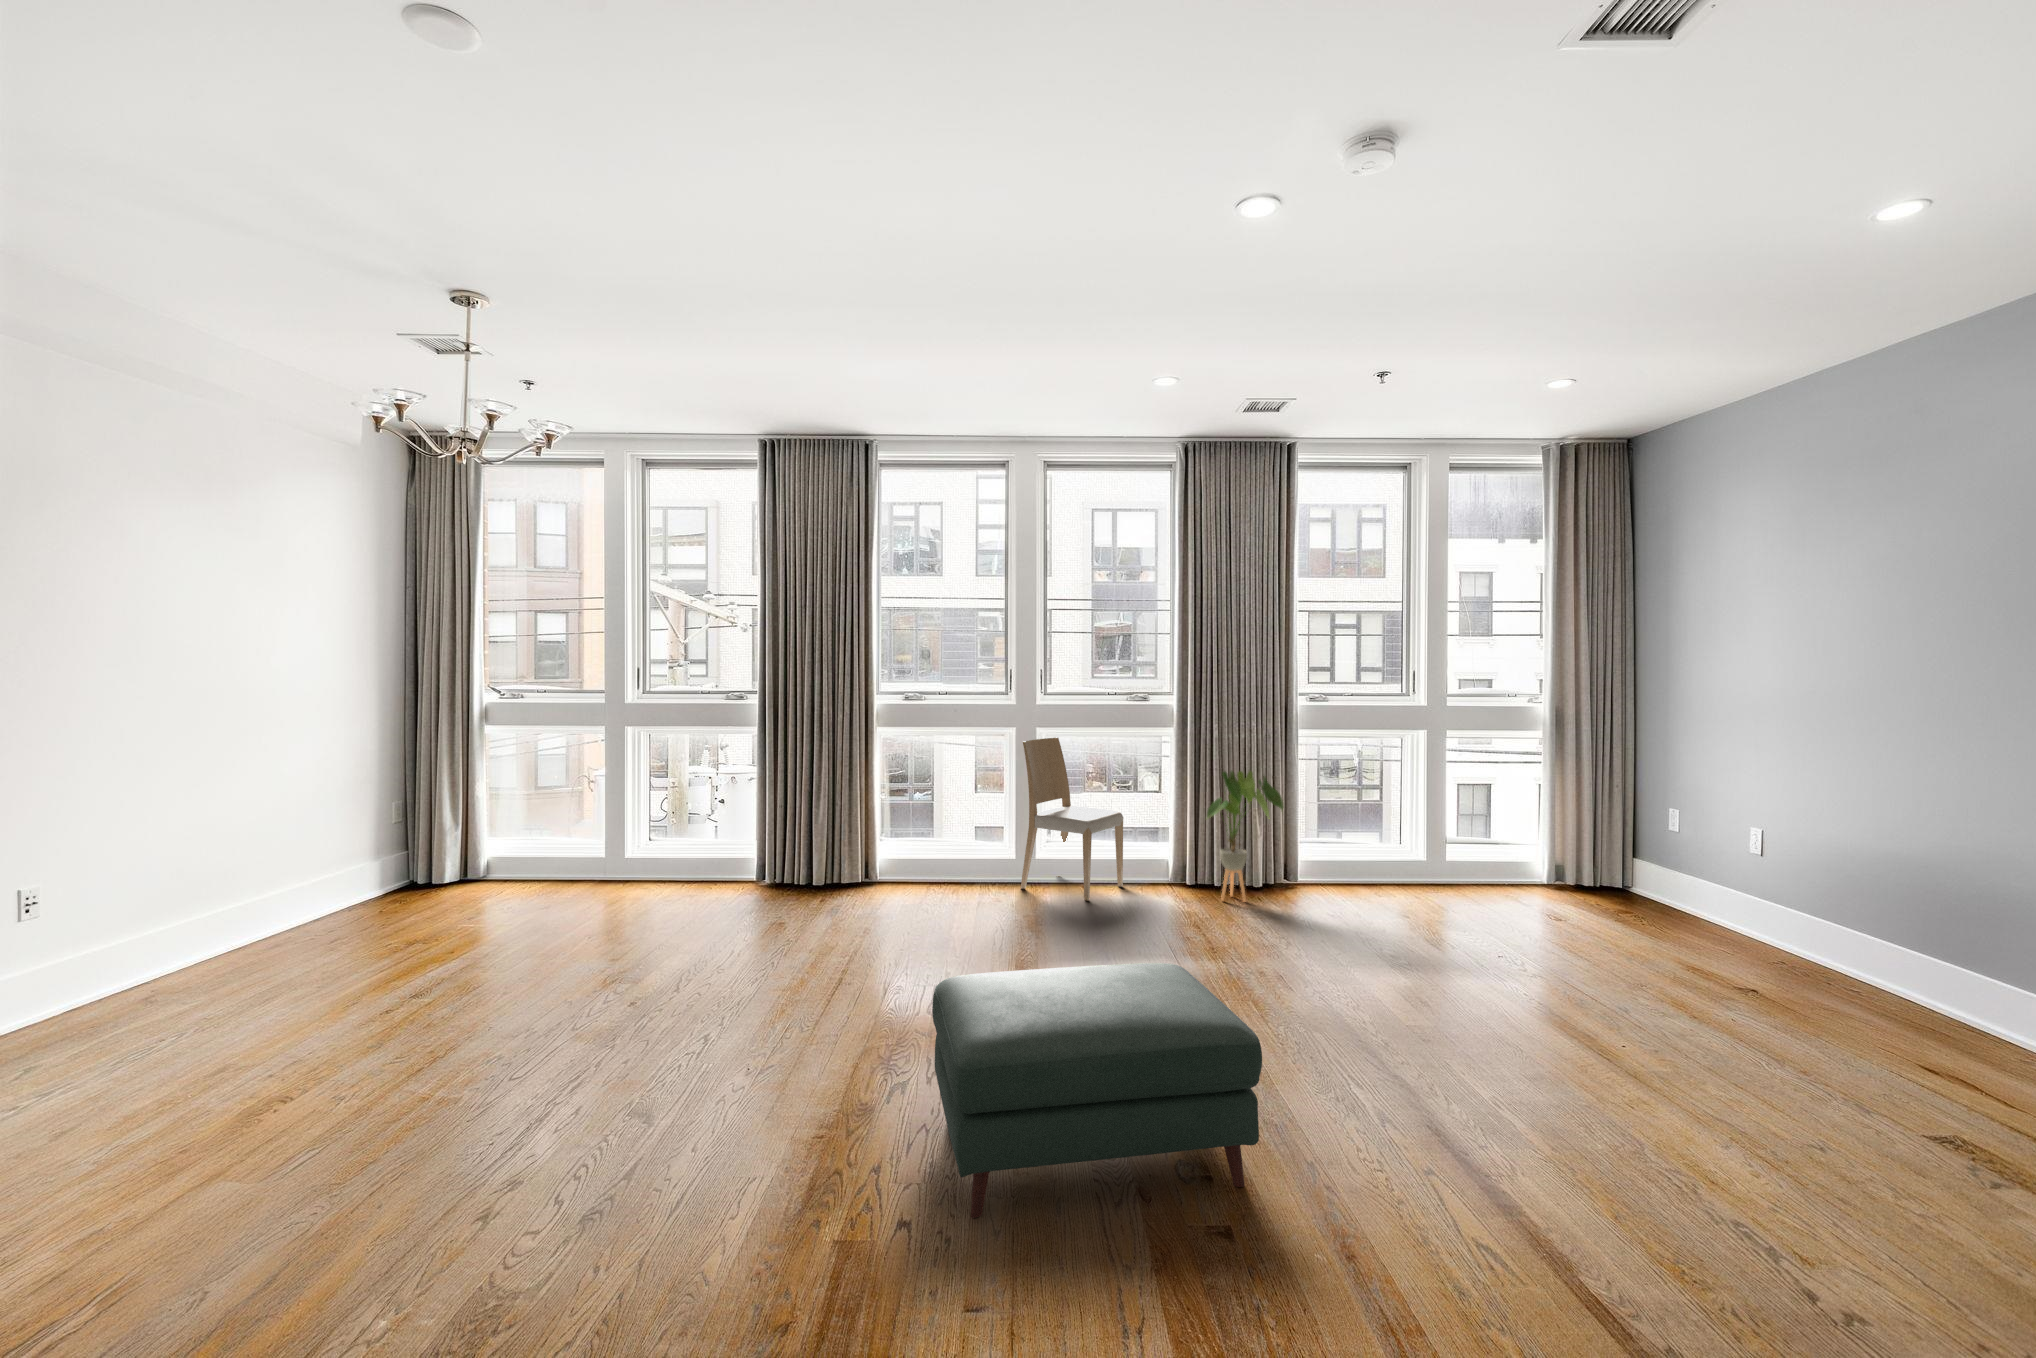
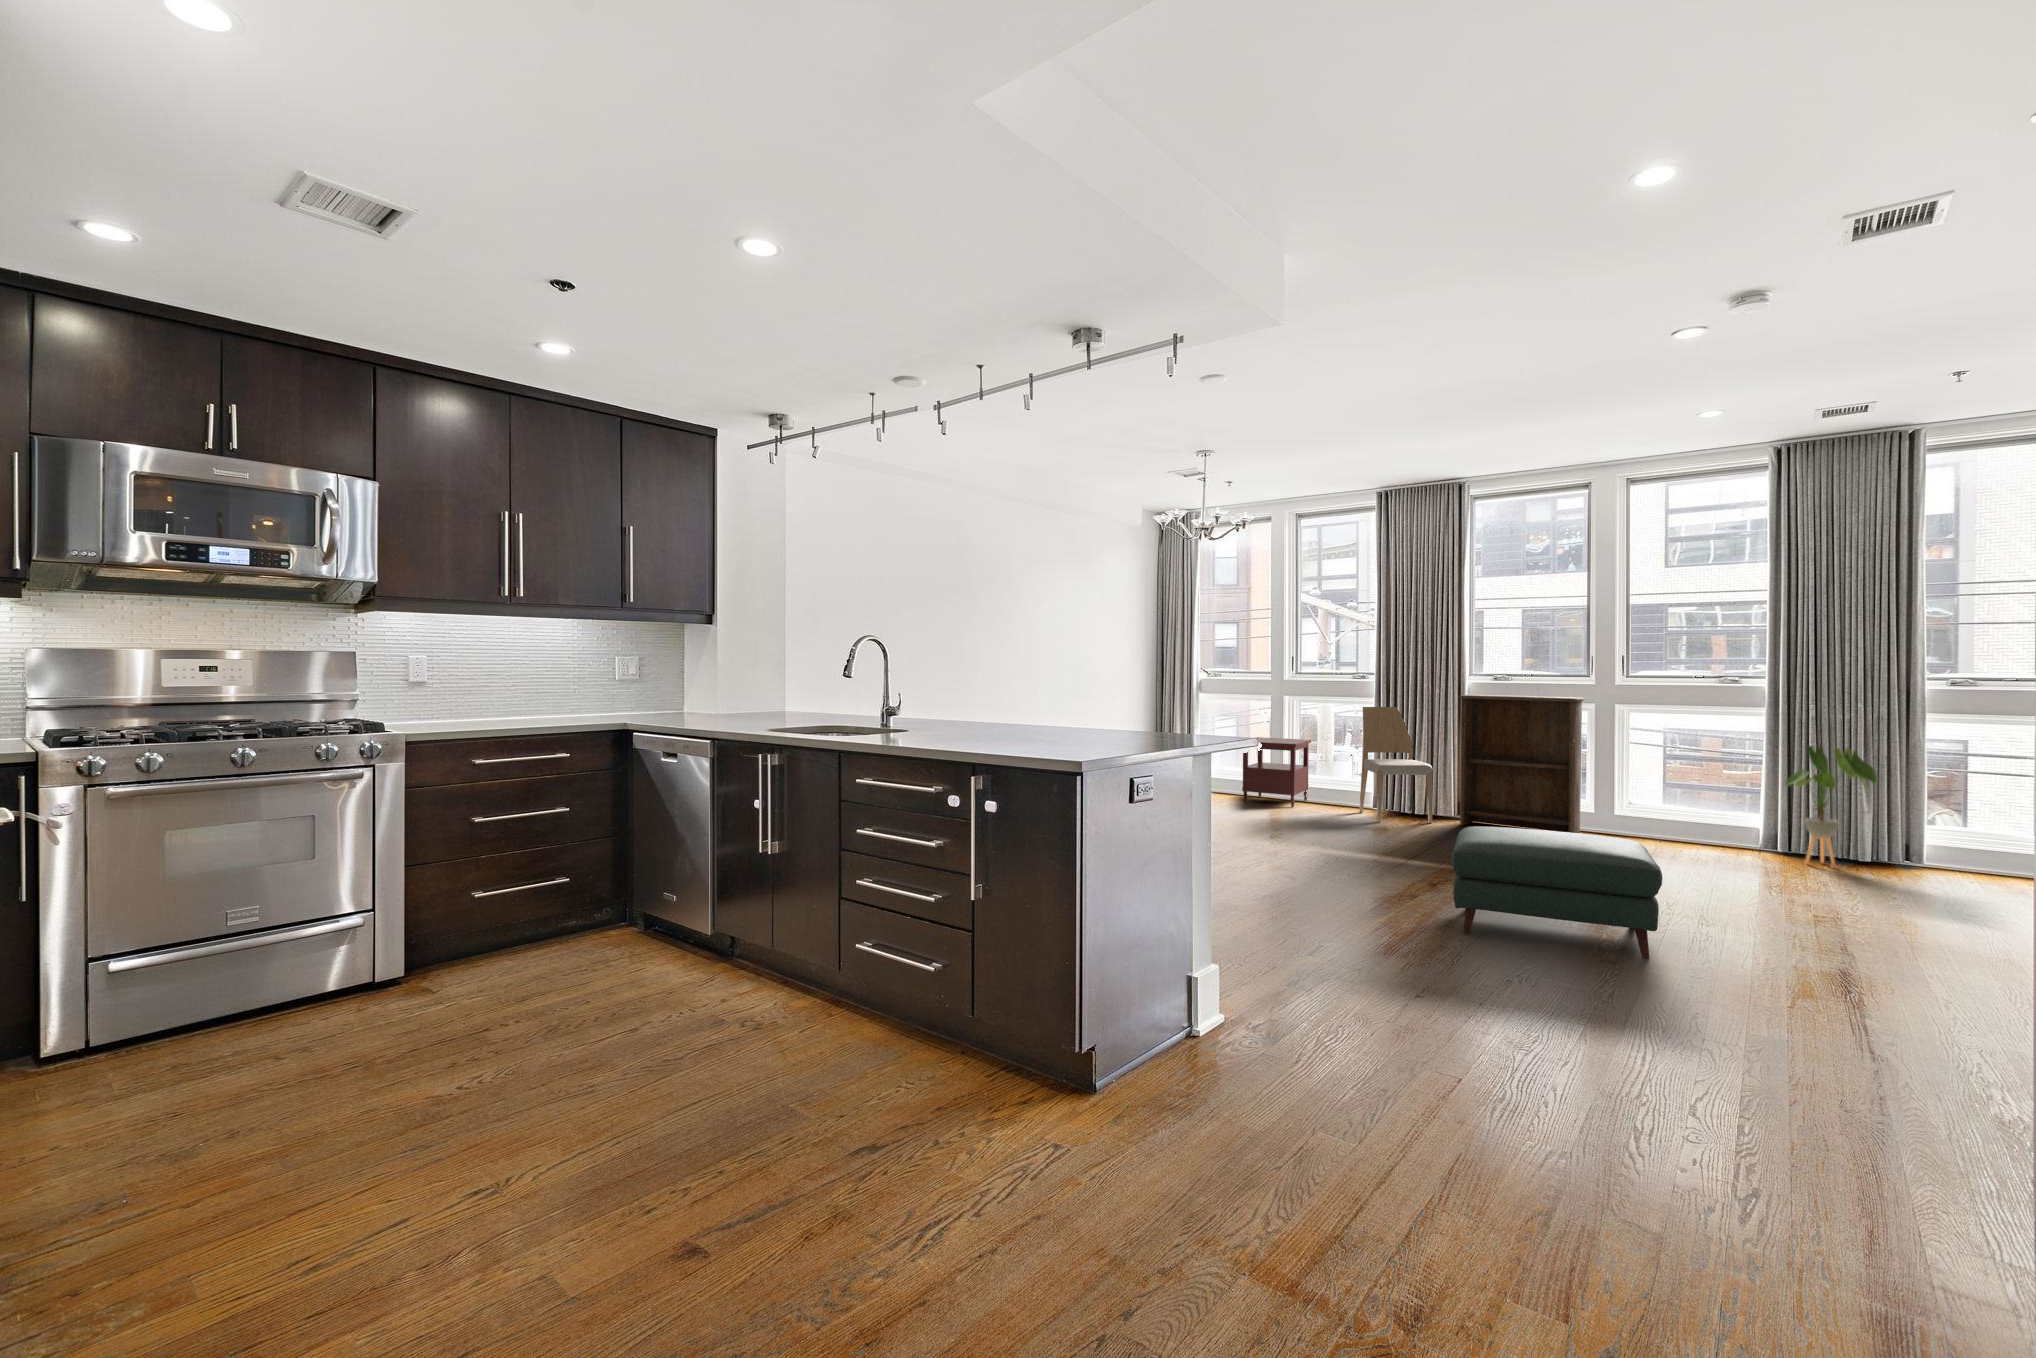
bookshelf: none [870,721,1010,900] -> present [1459,695,1585,833]
dining chair: present [1021,738,1123,901] -> present [1359,707,1433,823]
side table: none [552,791,666,900] -> present [1242,737,1311,807]

